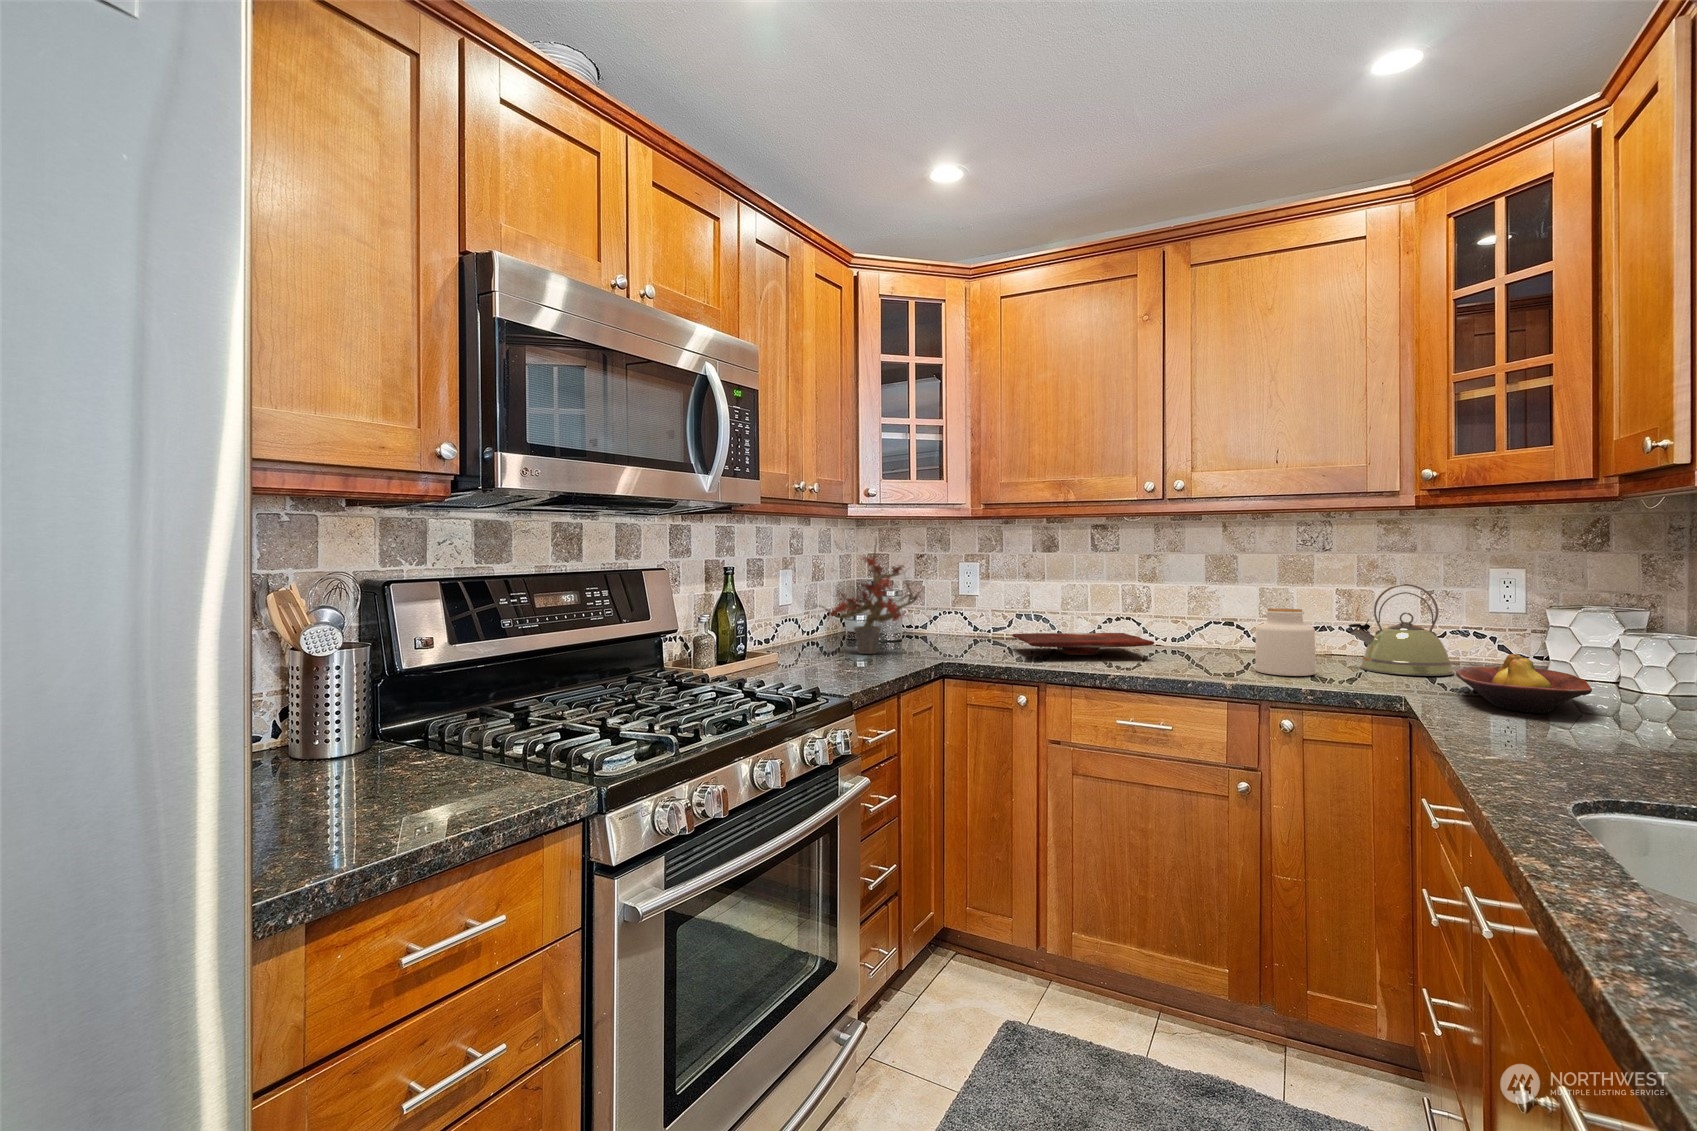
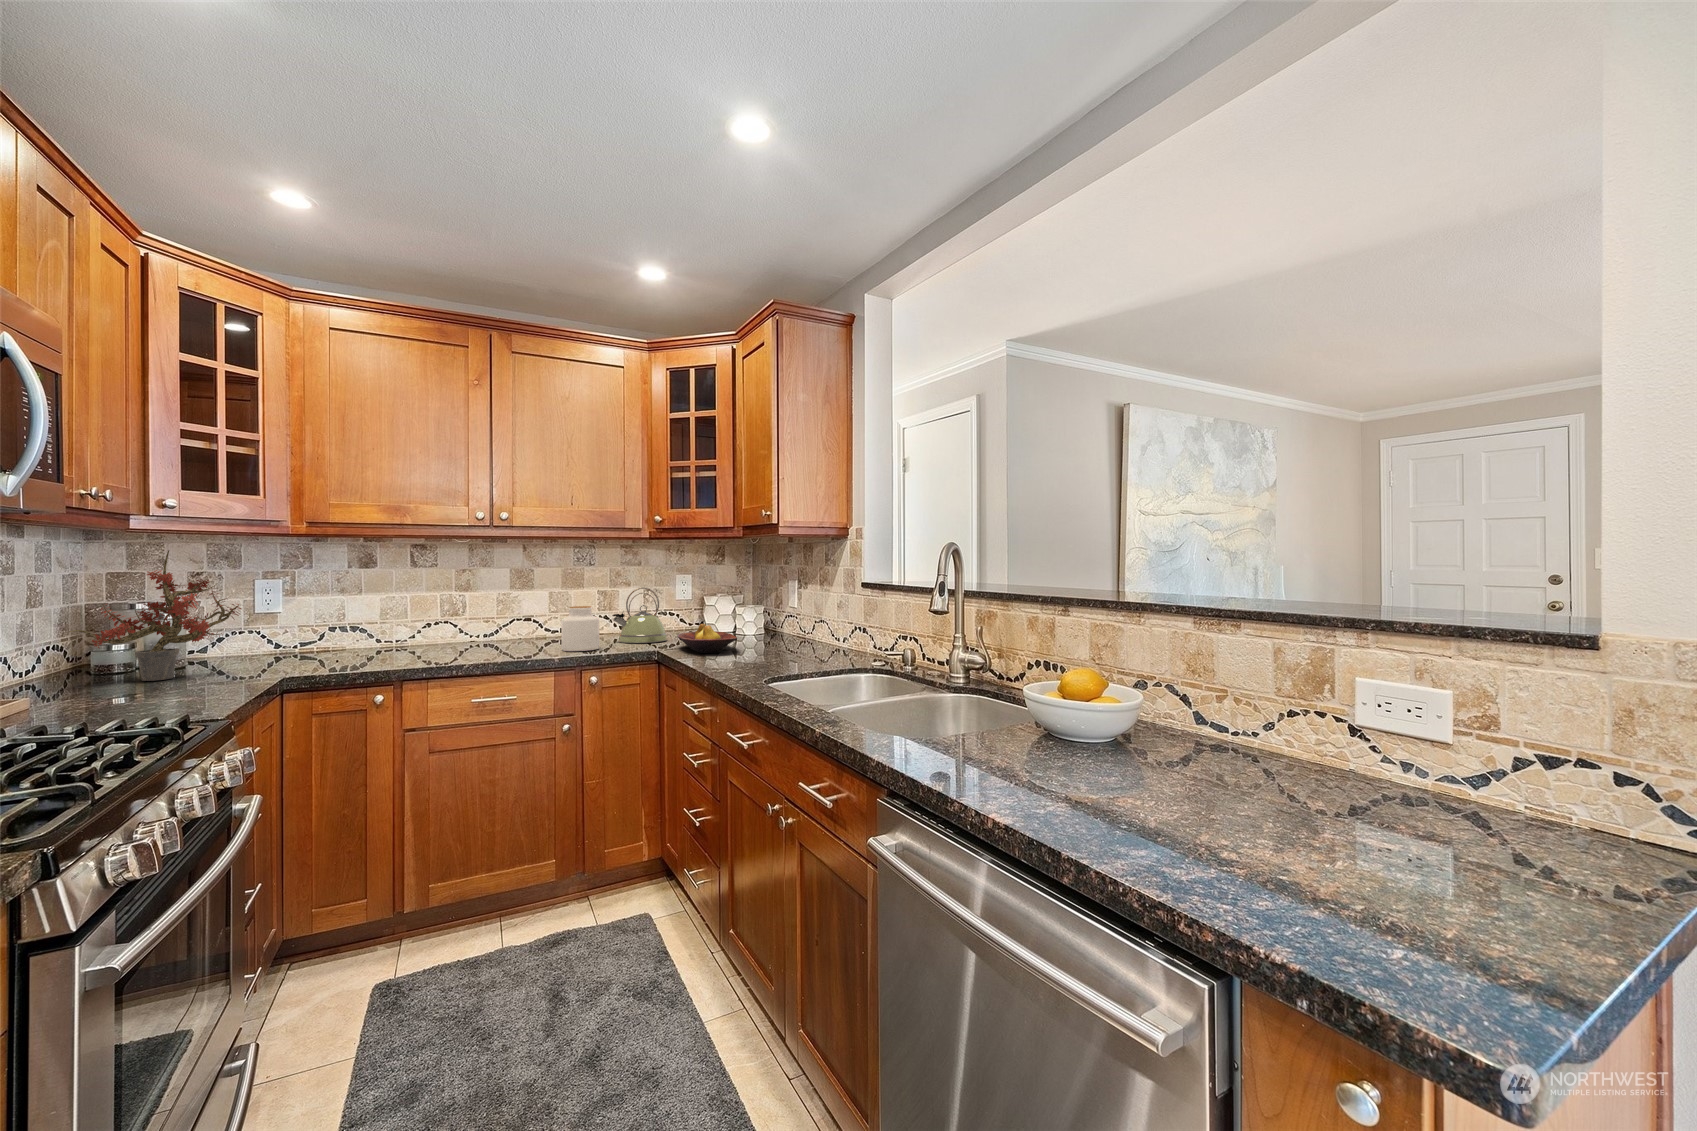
cutting board: present [1013,633,1154,655] -> none [339,634,483,656]

